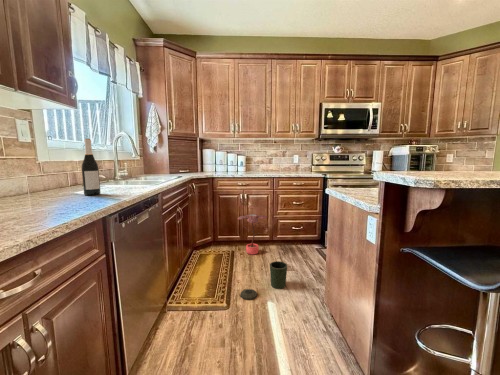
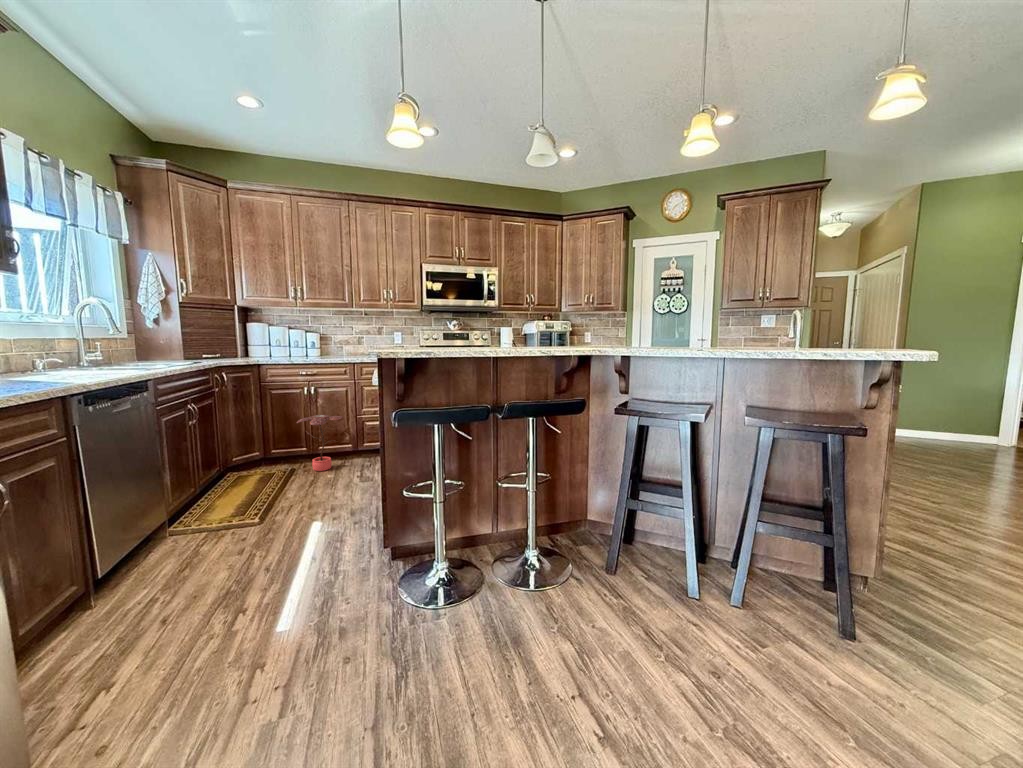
wine bottle: present [82,139,101,195] -> none [22,308,52,379]
trash can: present [240,261,287,300] -> none [283,469,352,516]

